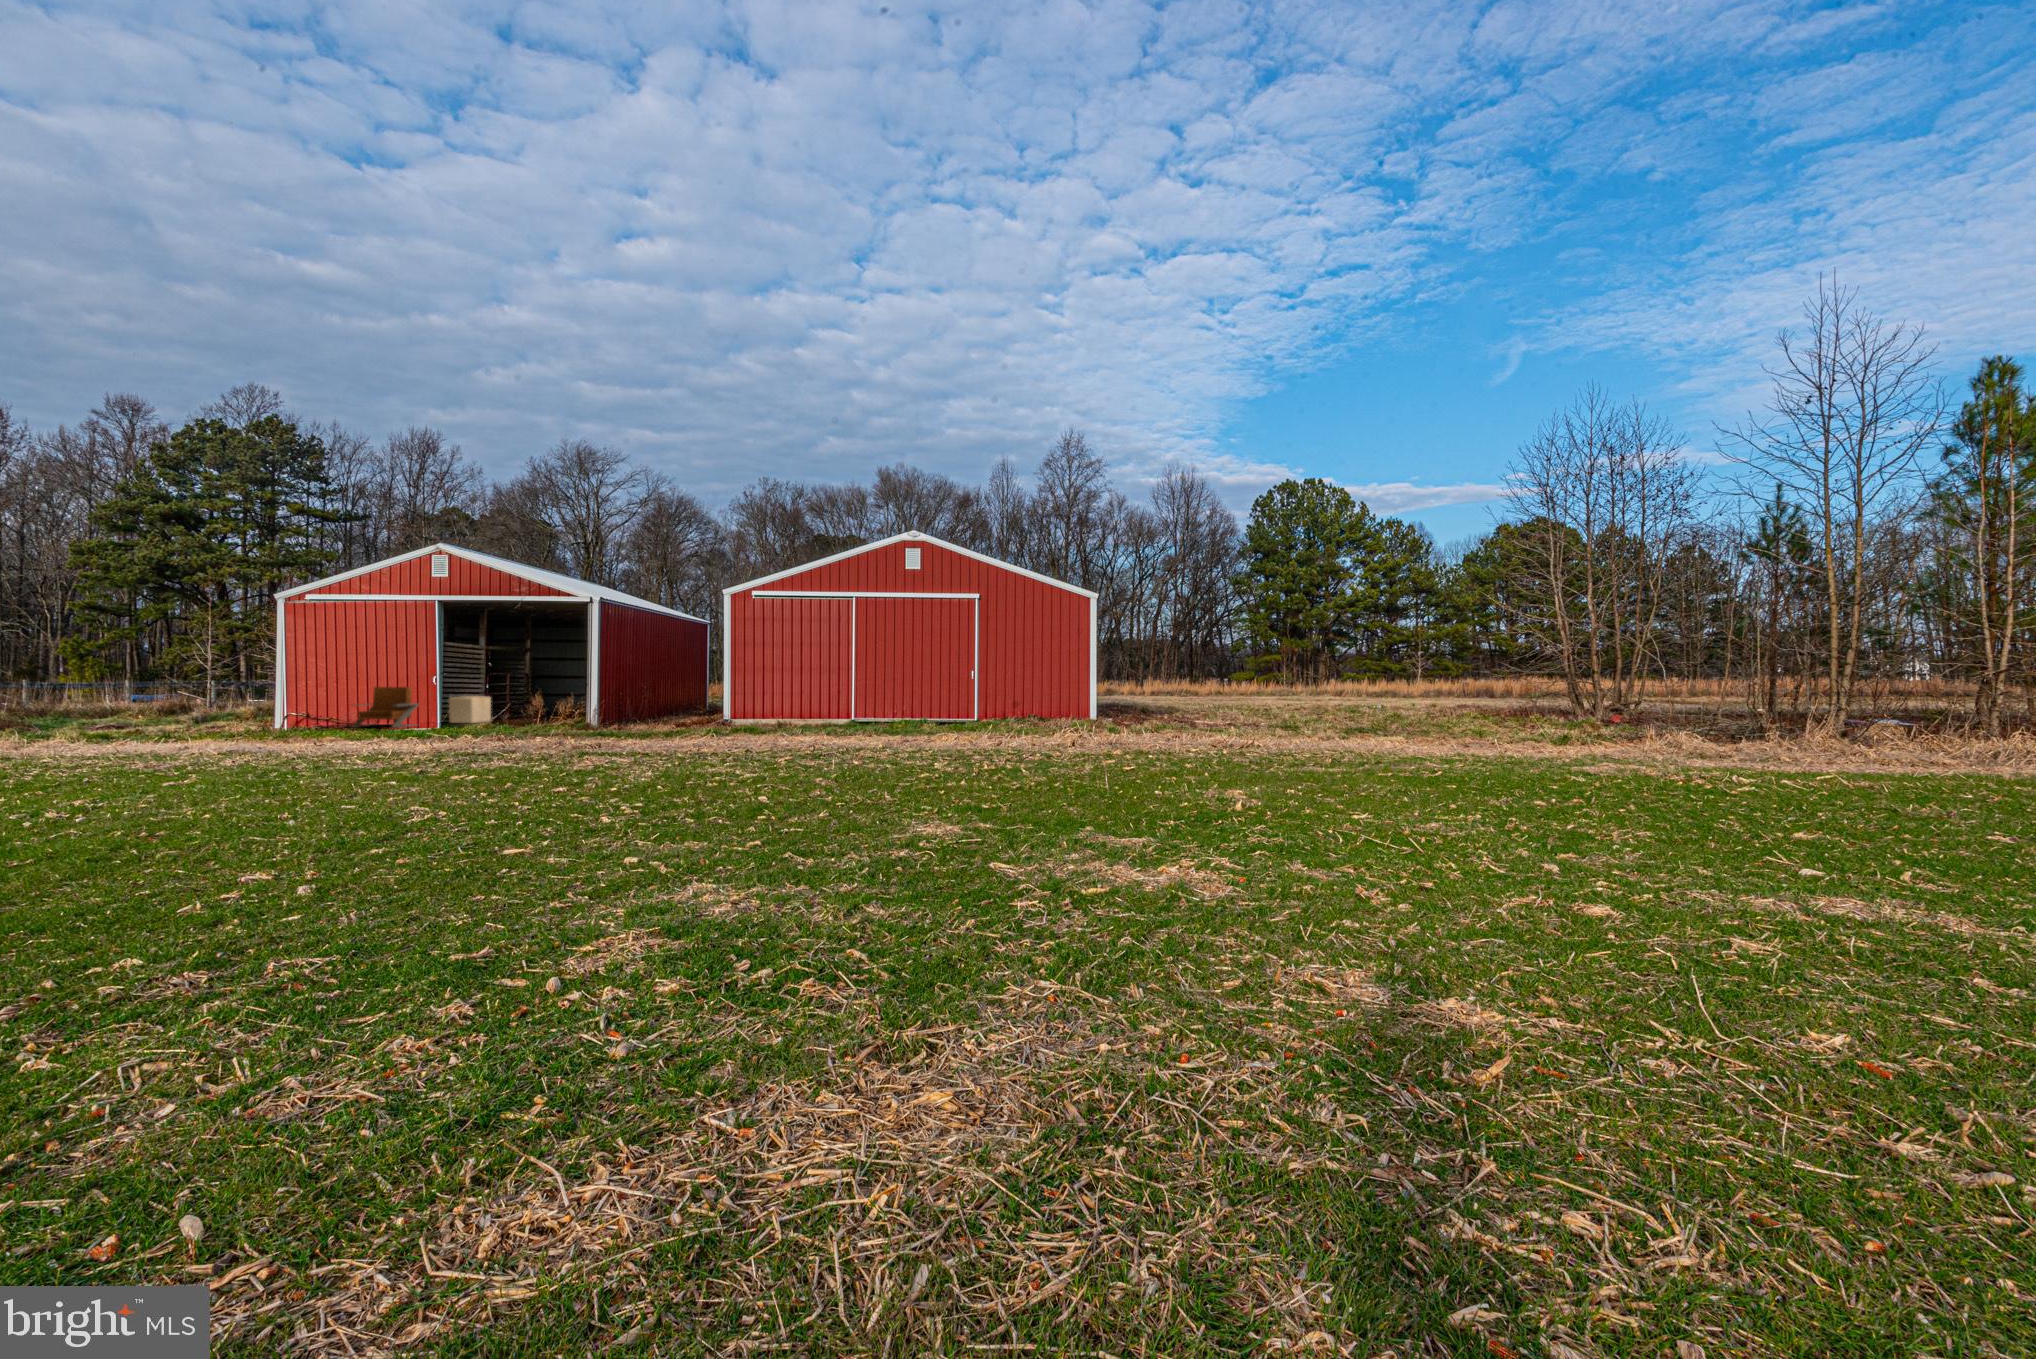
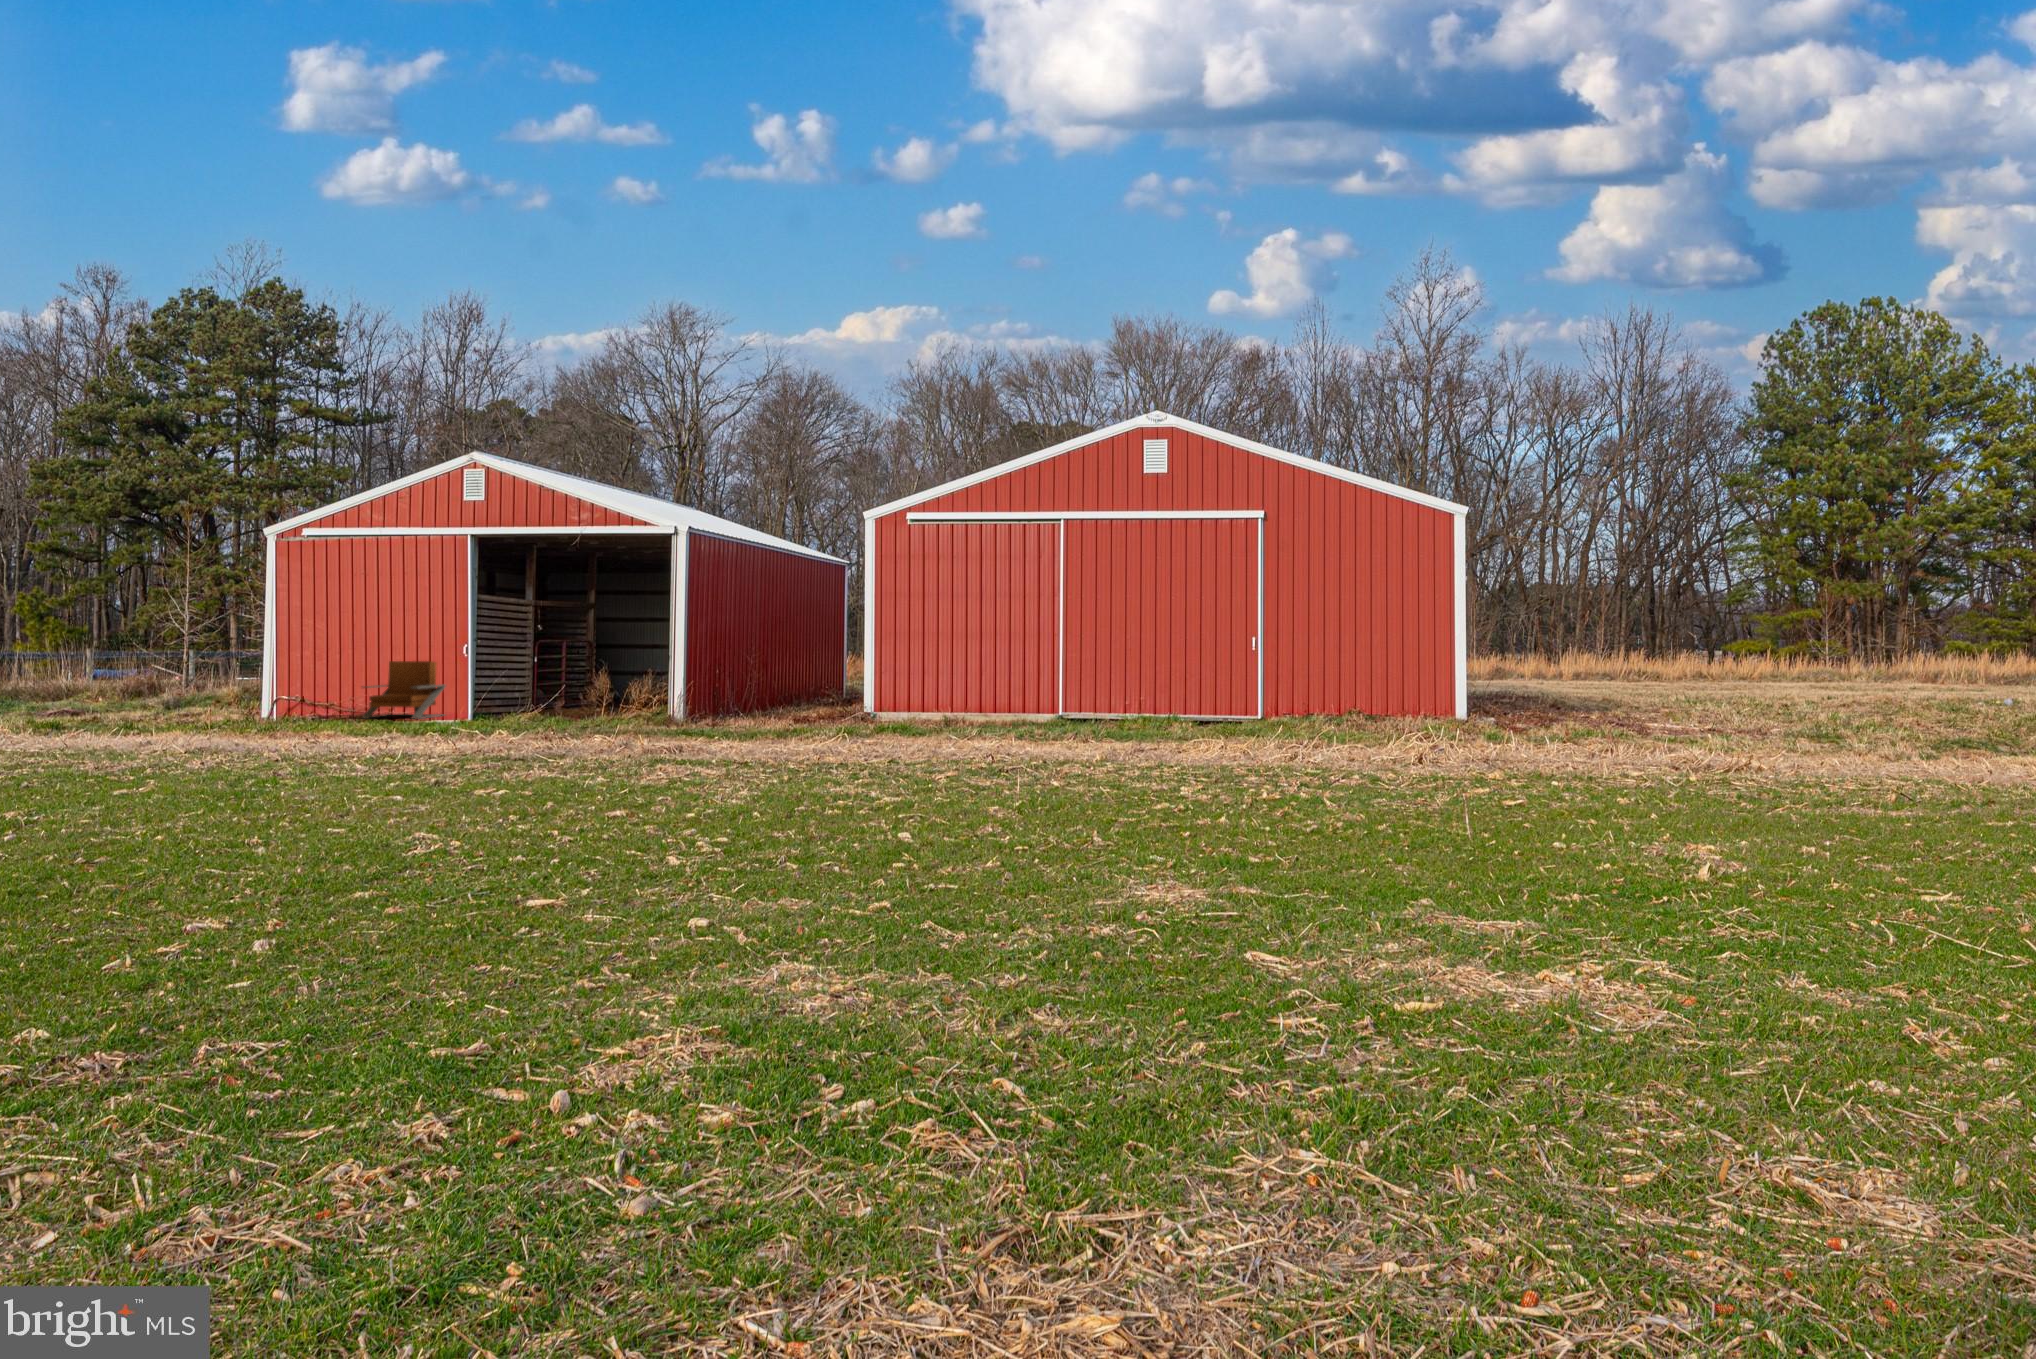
cardboard box: present [449,696,491,723] -> none [485,675,539,714]

